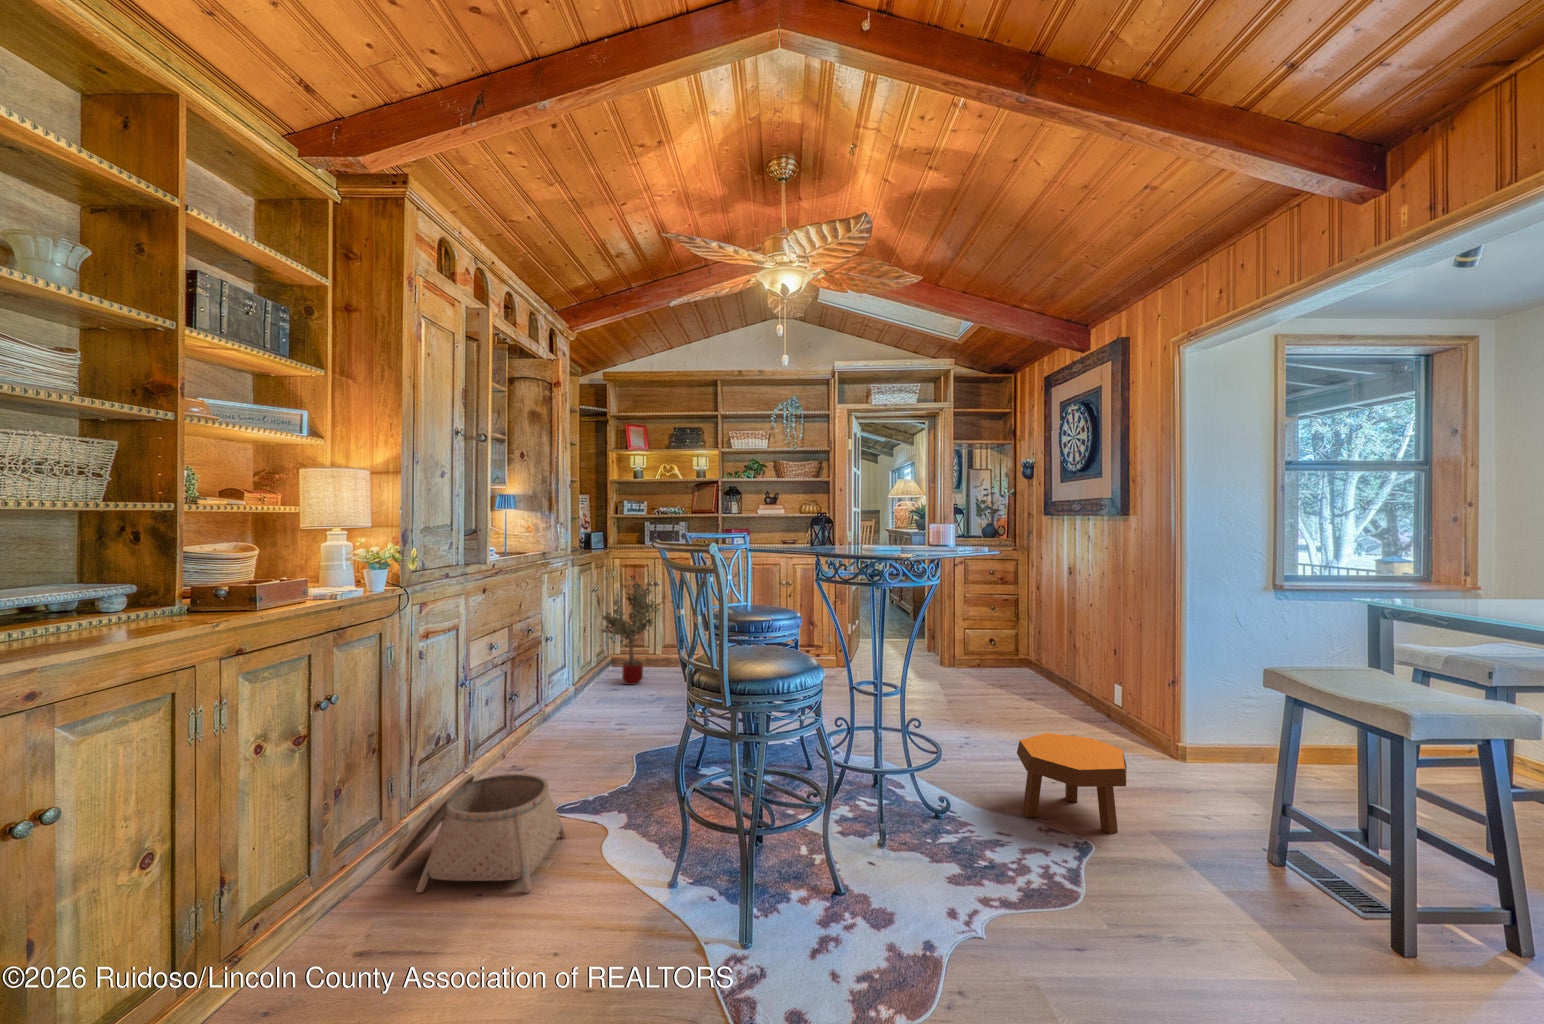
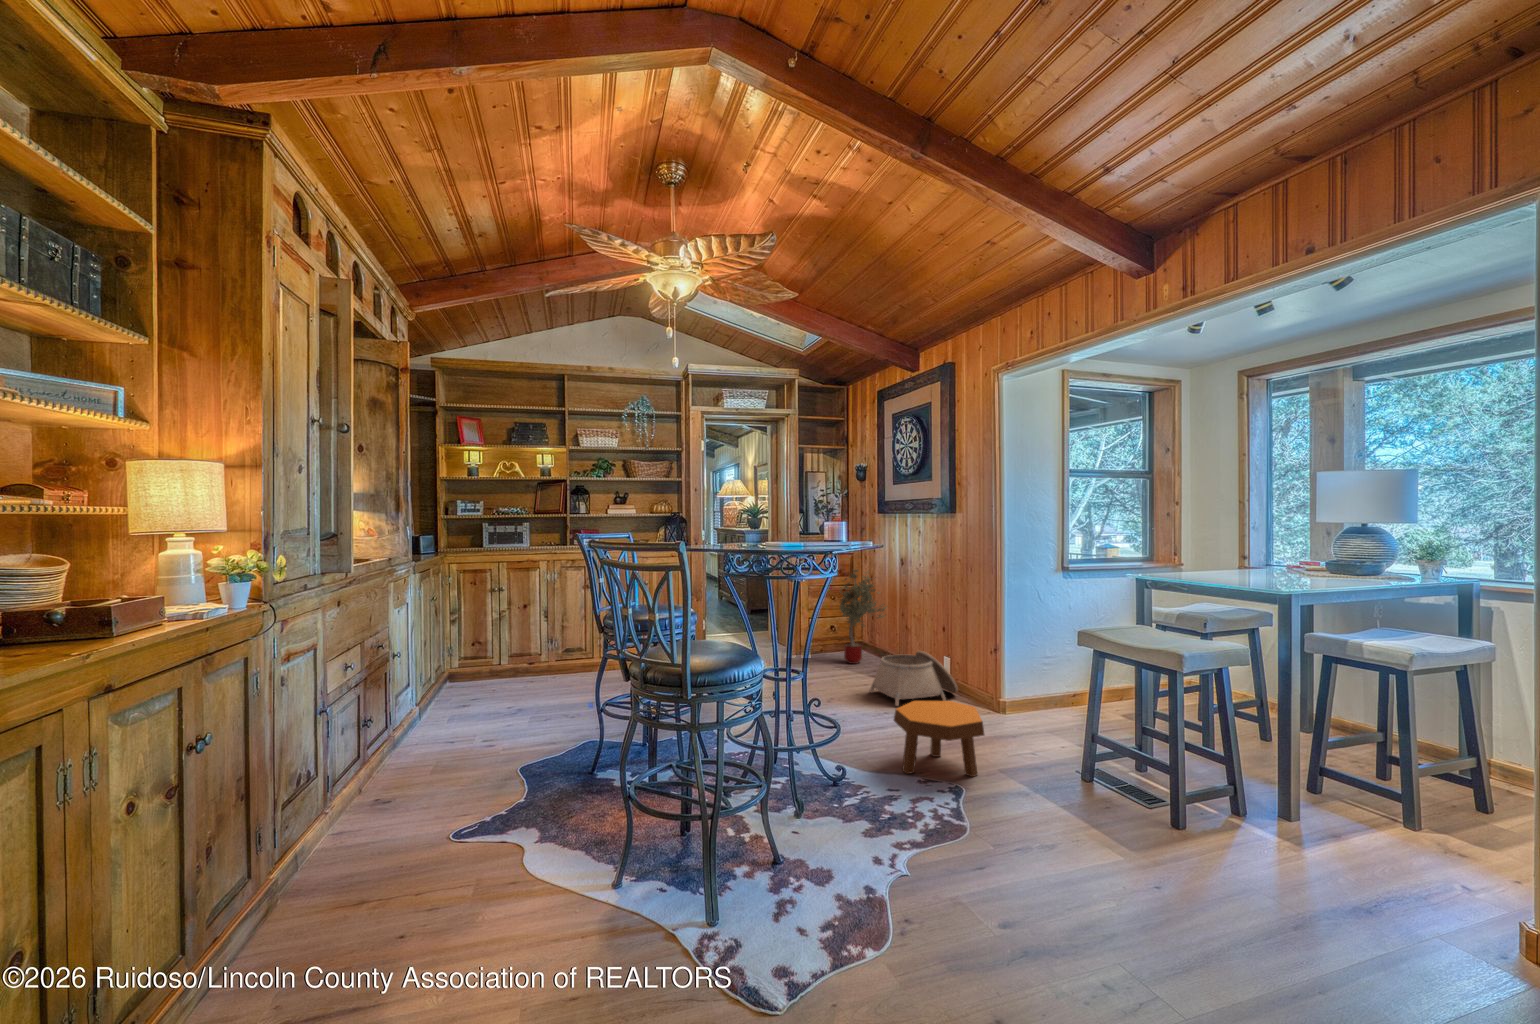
potted tree: present [602,578,655,685] -> present [840,570,887,664]
basket: present [388,774,567,893] -> present [870,651,958,706]

